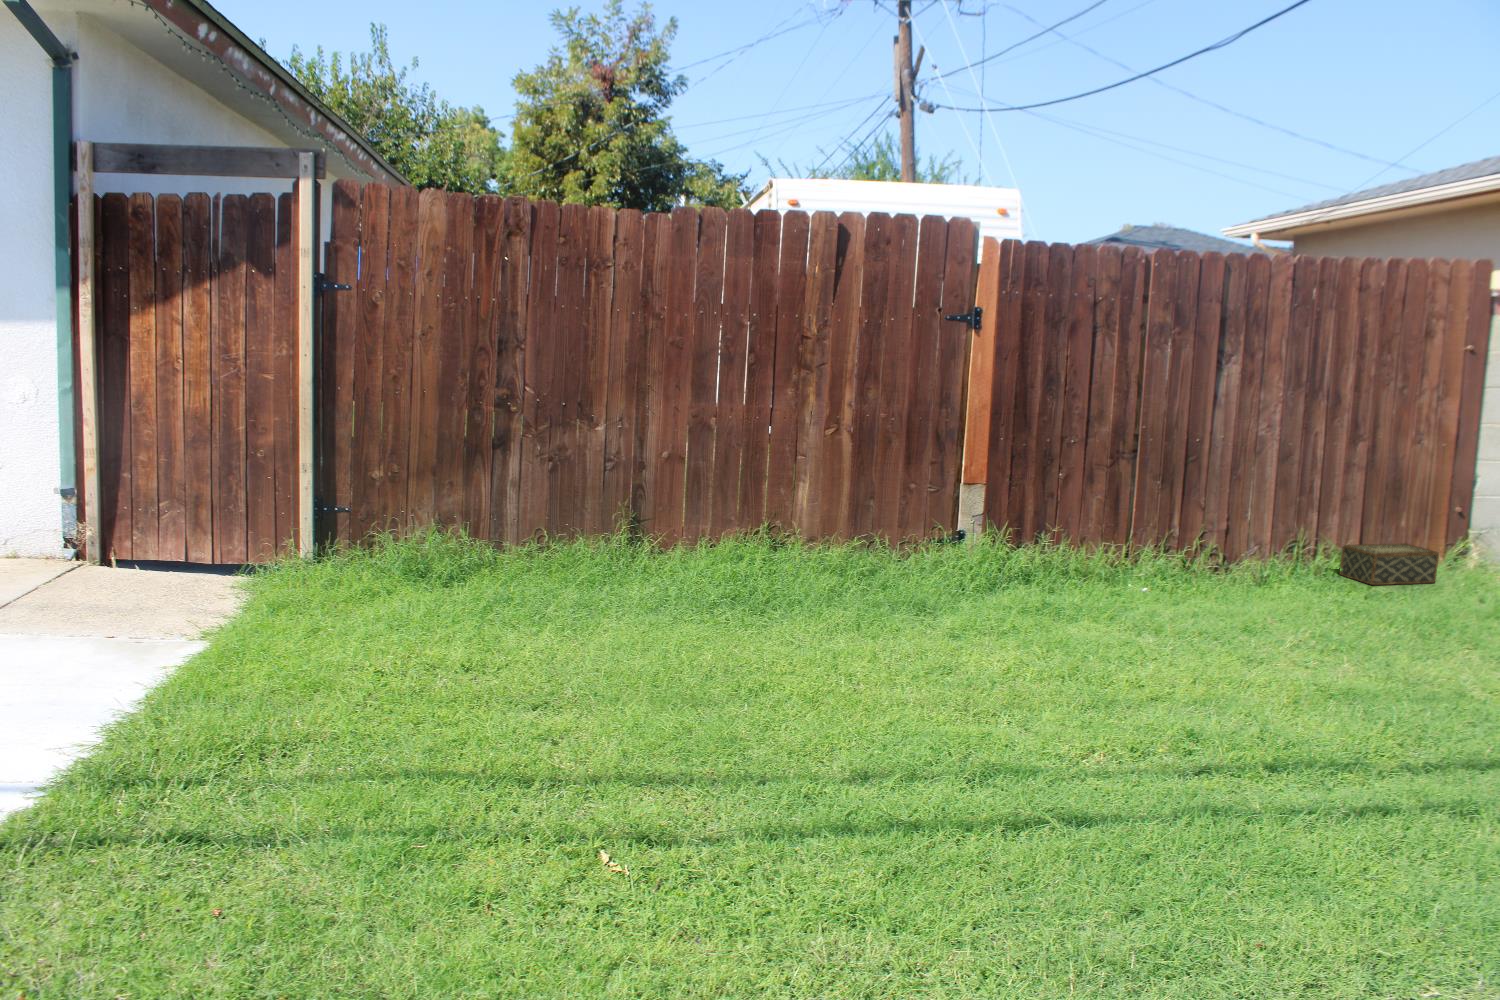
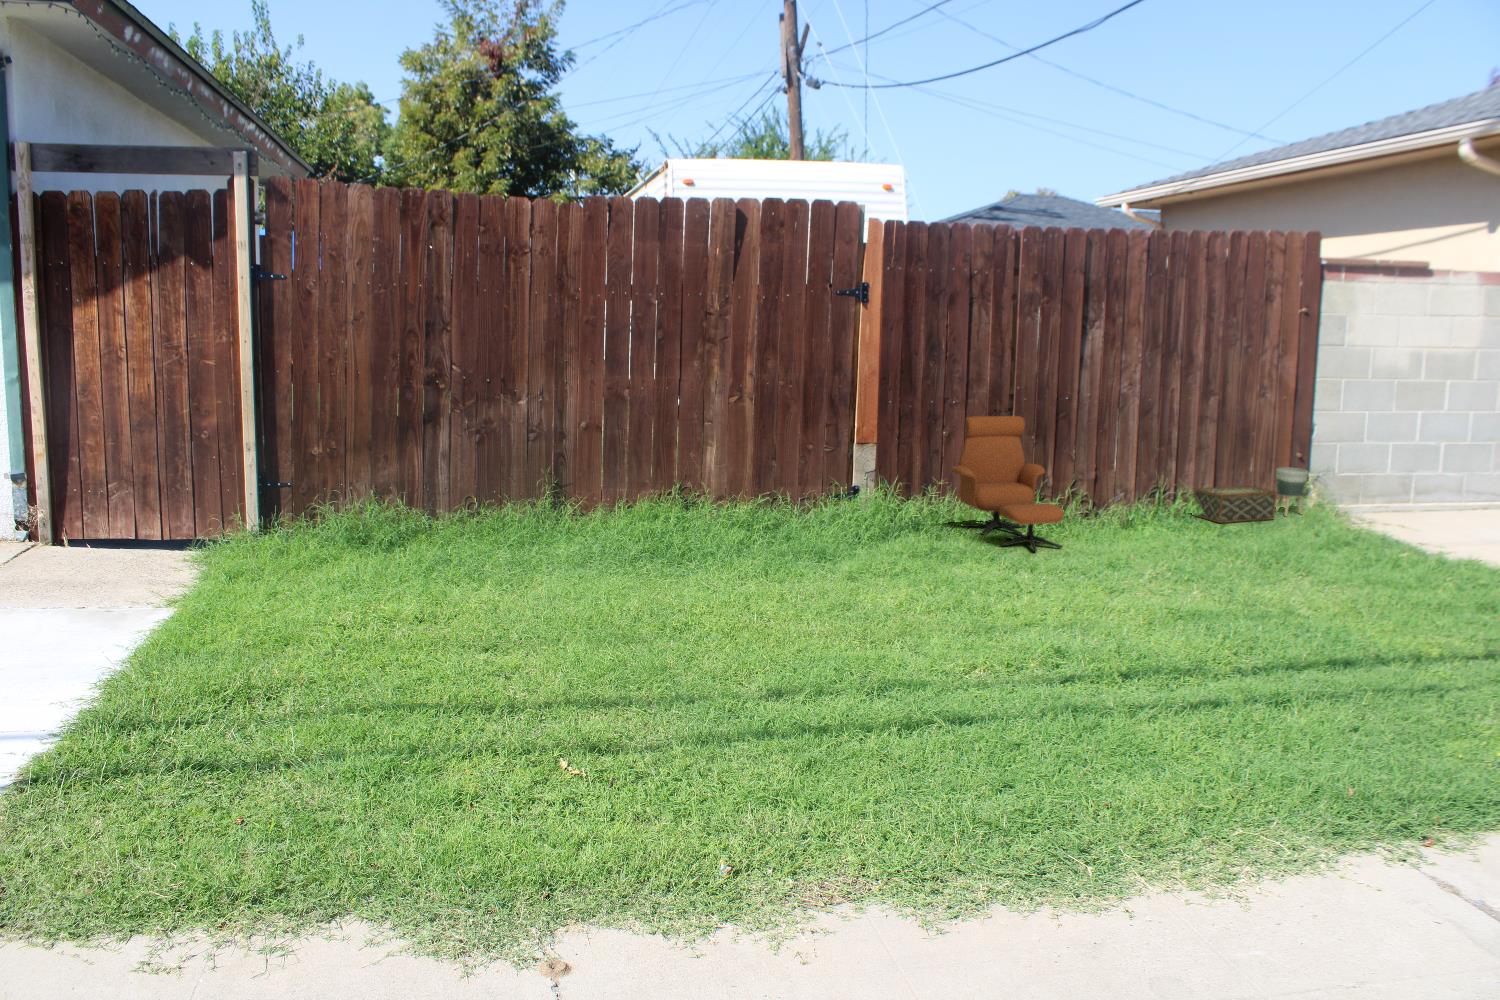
lounge chair: none [1066,457,1195,612] -> present [951,416,1063,552]
planter: none [1435,524,1477,580] -> present [1275,467,1308,516]

